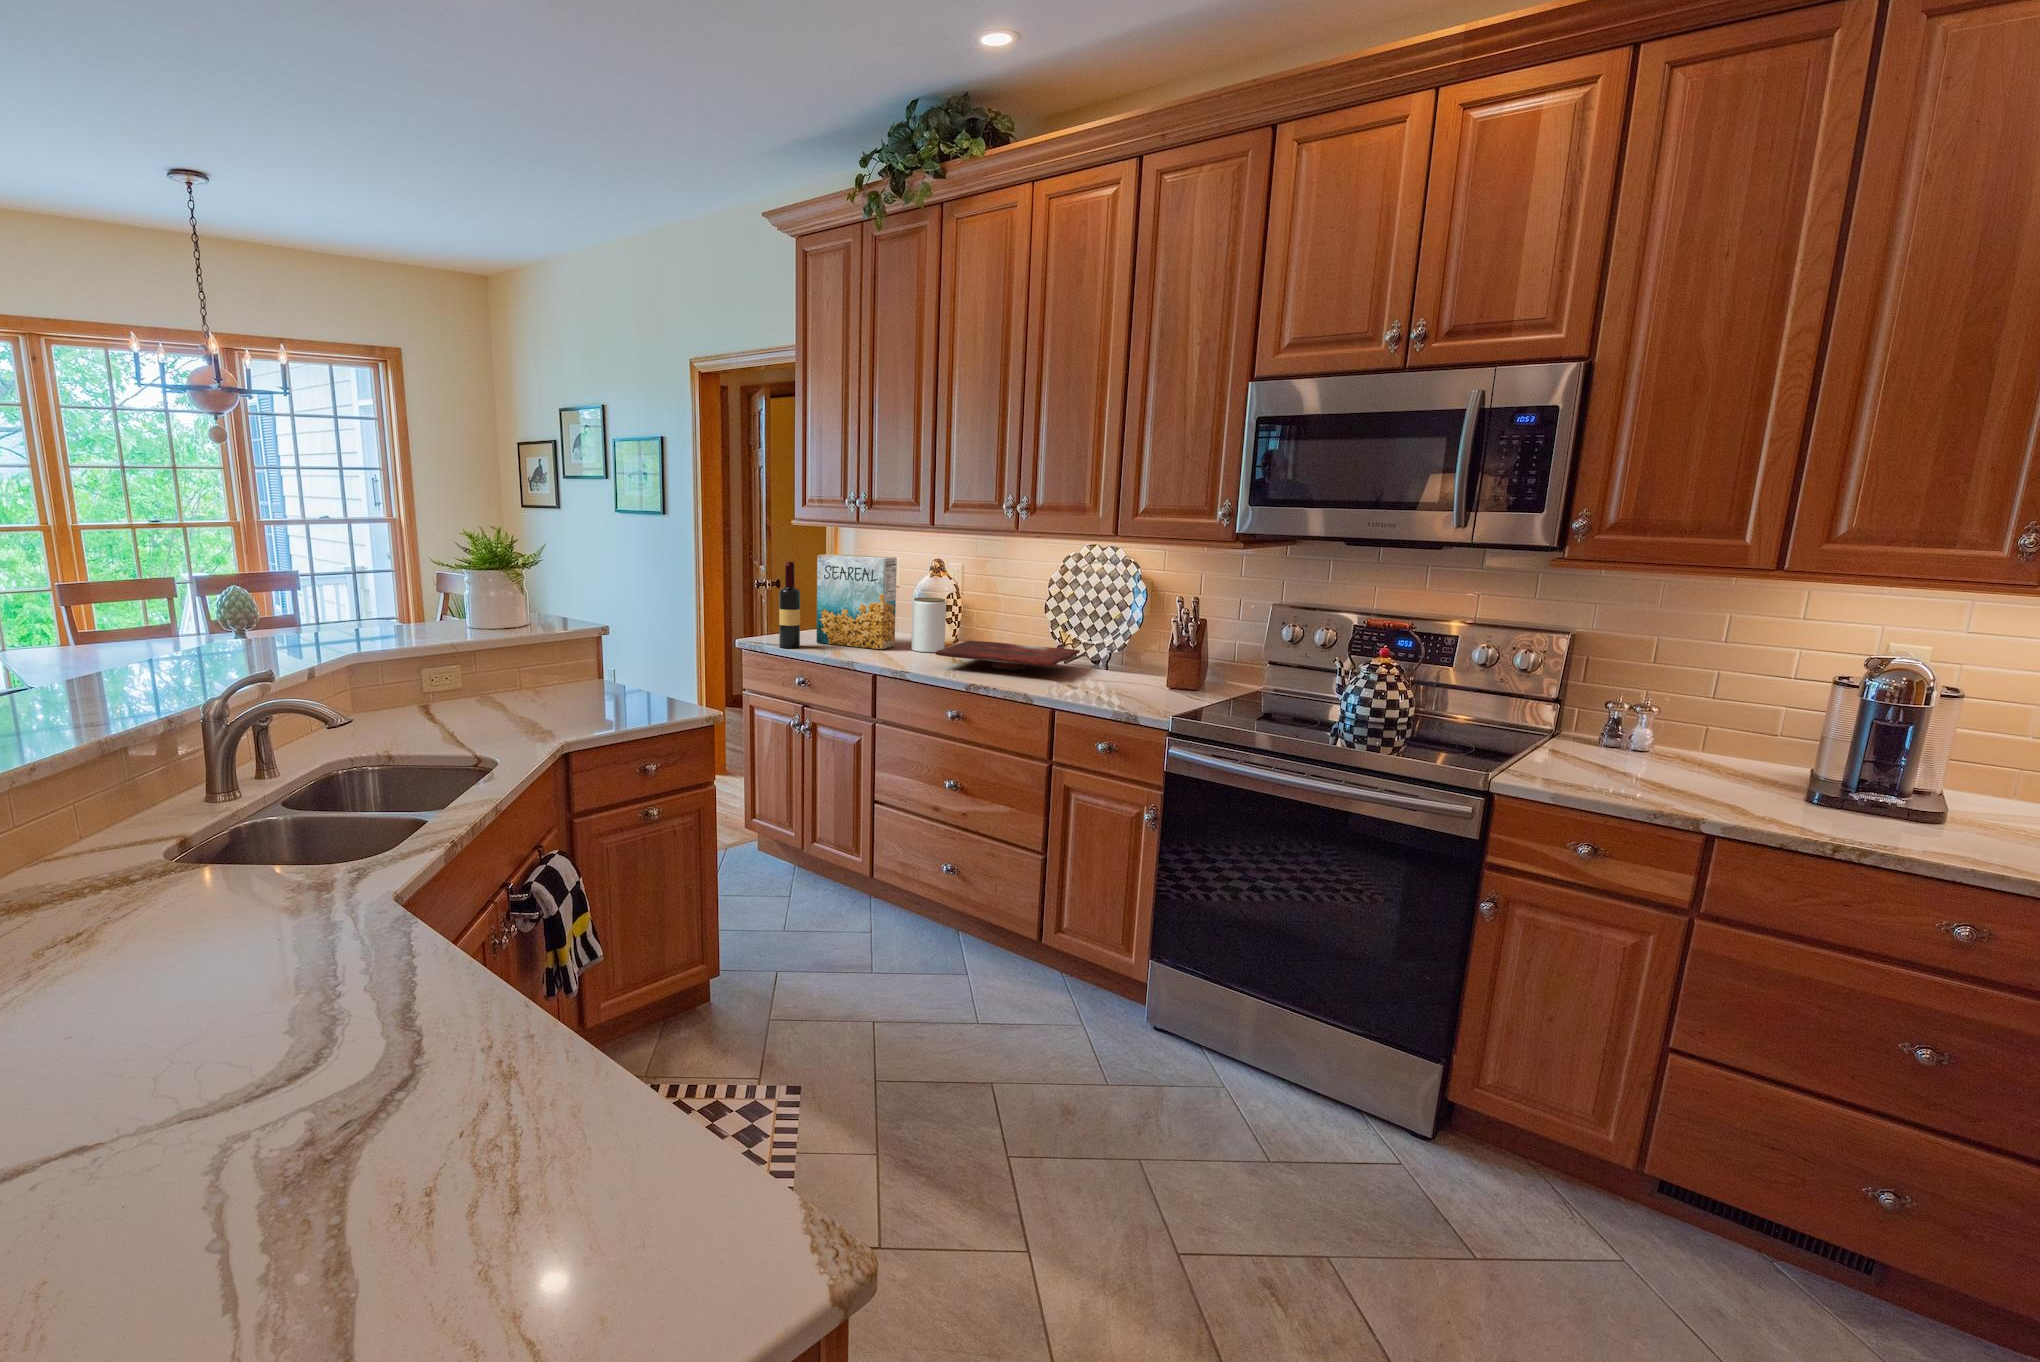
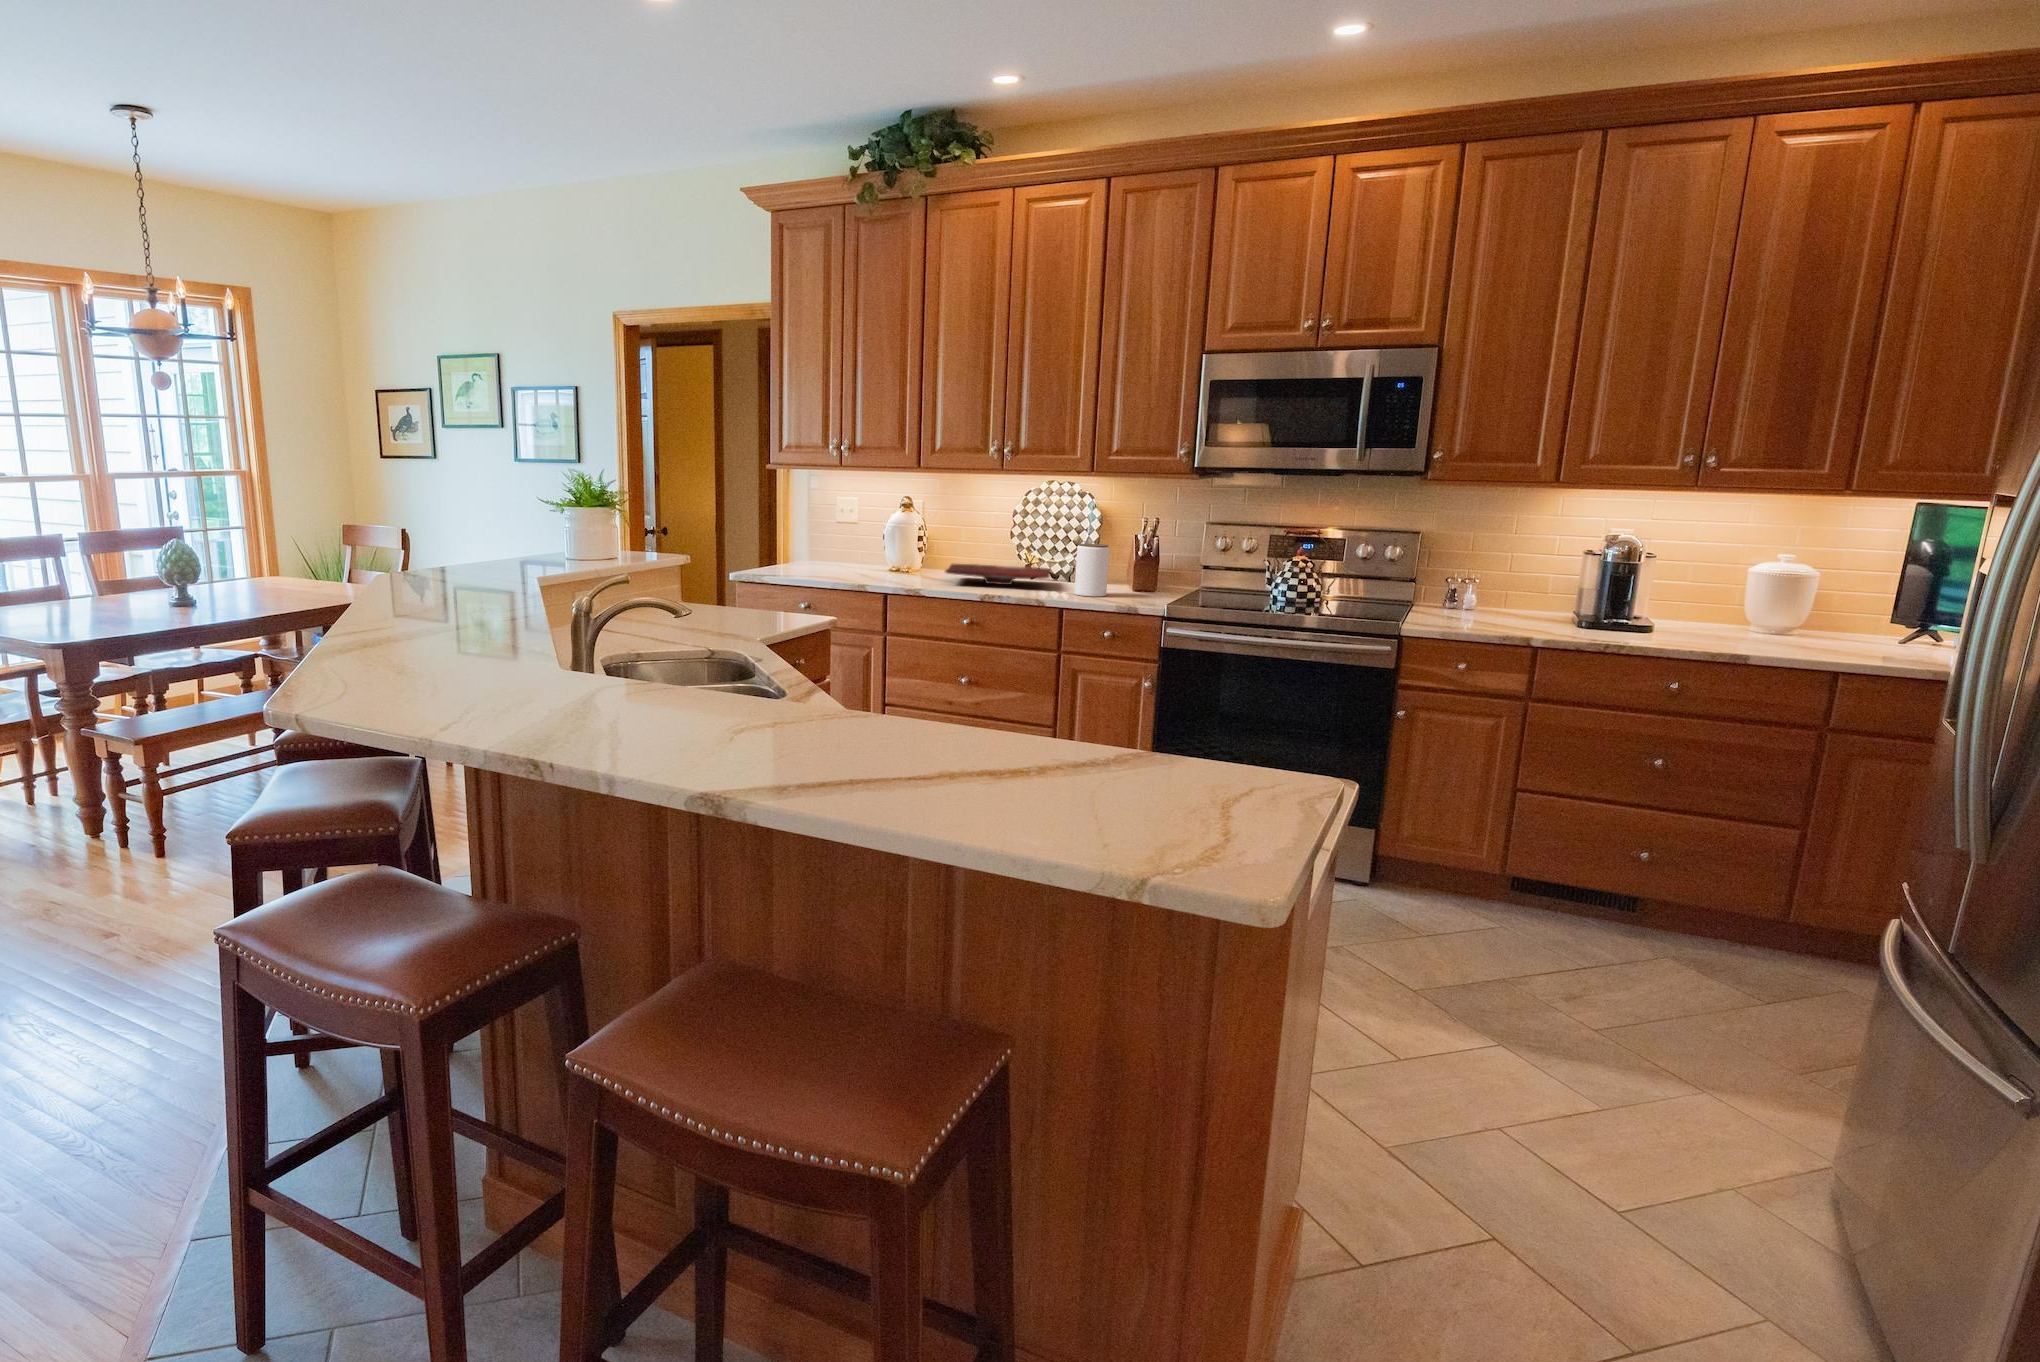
cereal box: present [817,554,897,649] -> none [807,487,881,574]
wine bottle: present [779,562,800,648] -> none [781,493,800,574]
jar: present [911,598,946,652] -> present [1074,544,1110,596]

